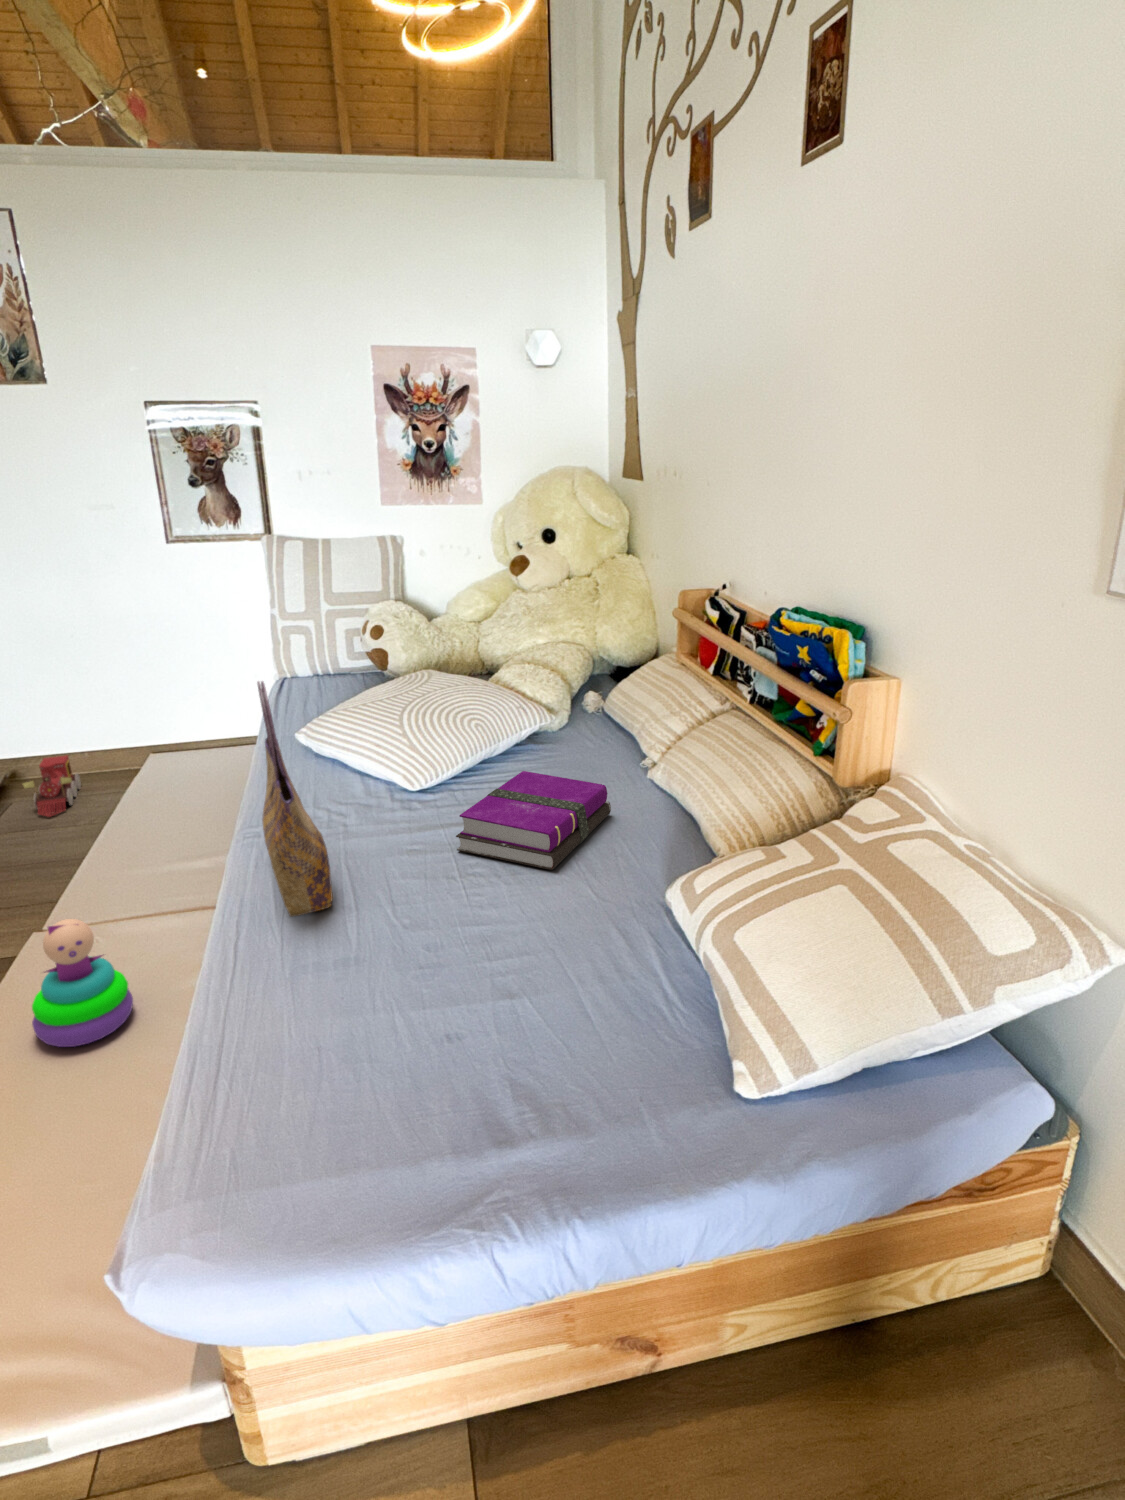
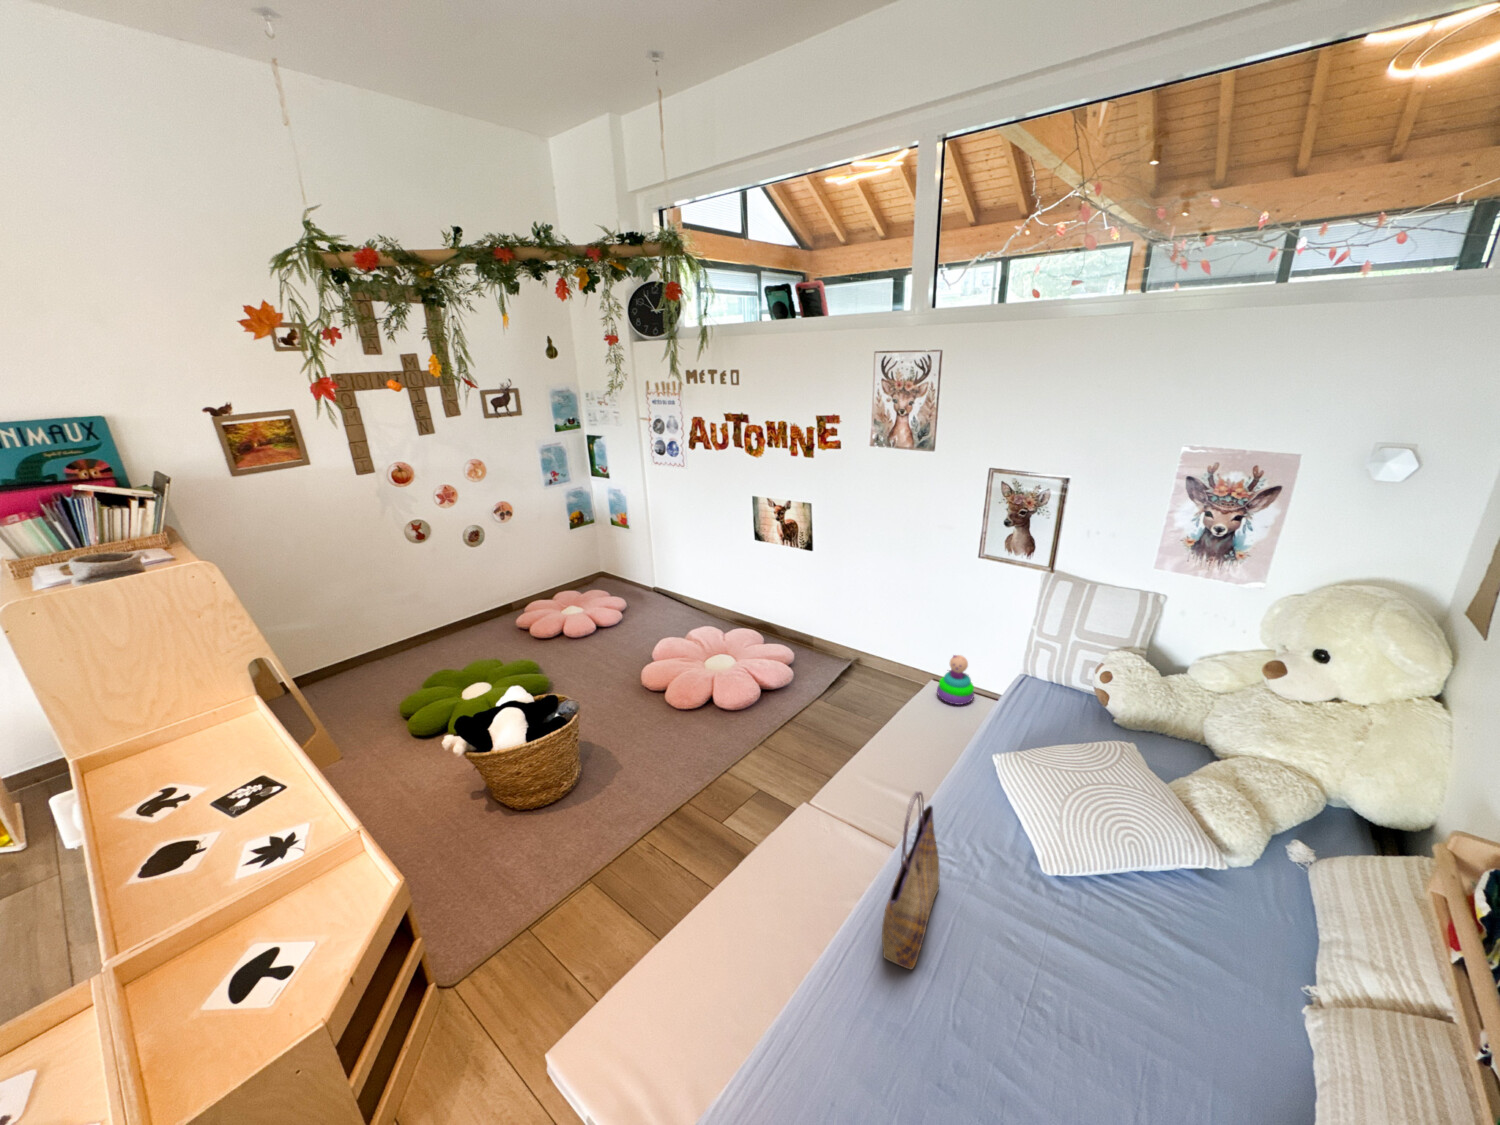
toy train: present [23,755,81,817] -> none [850,666,885,708]
hardback book: present [456,771,611,870] -> none [1037,933,1218,1075]
stacking toy: present [32,919,133,1047] -> present [937,655,974,705]

